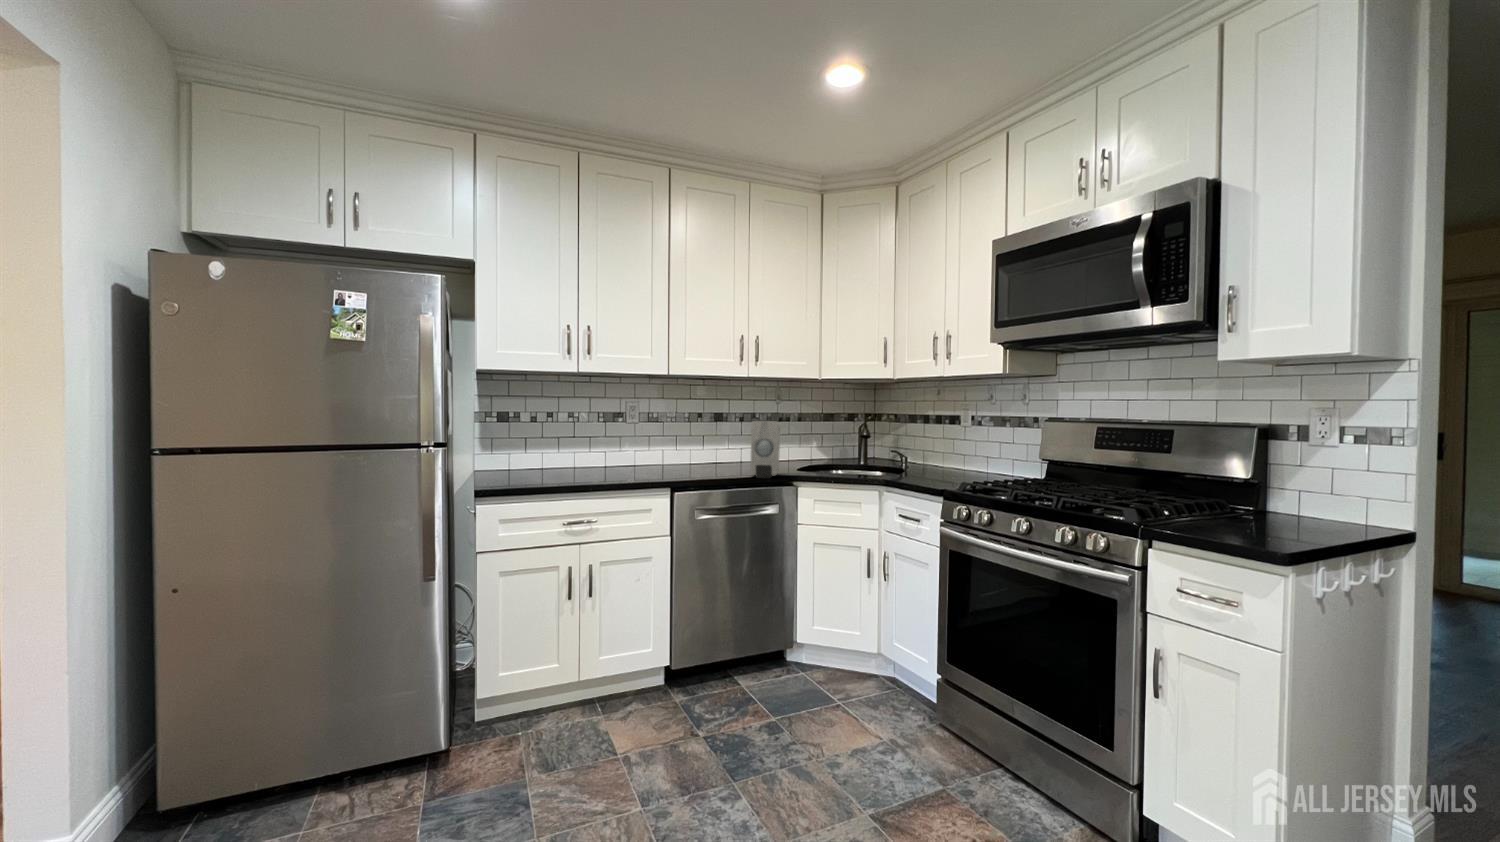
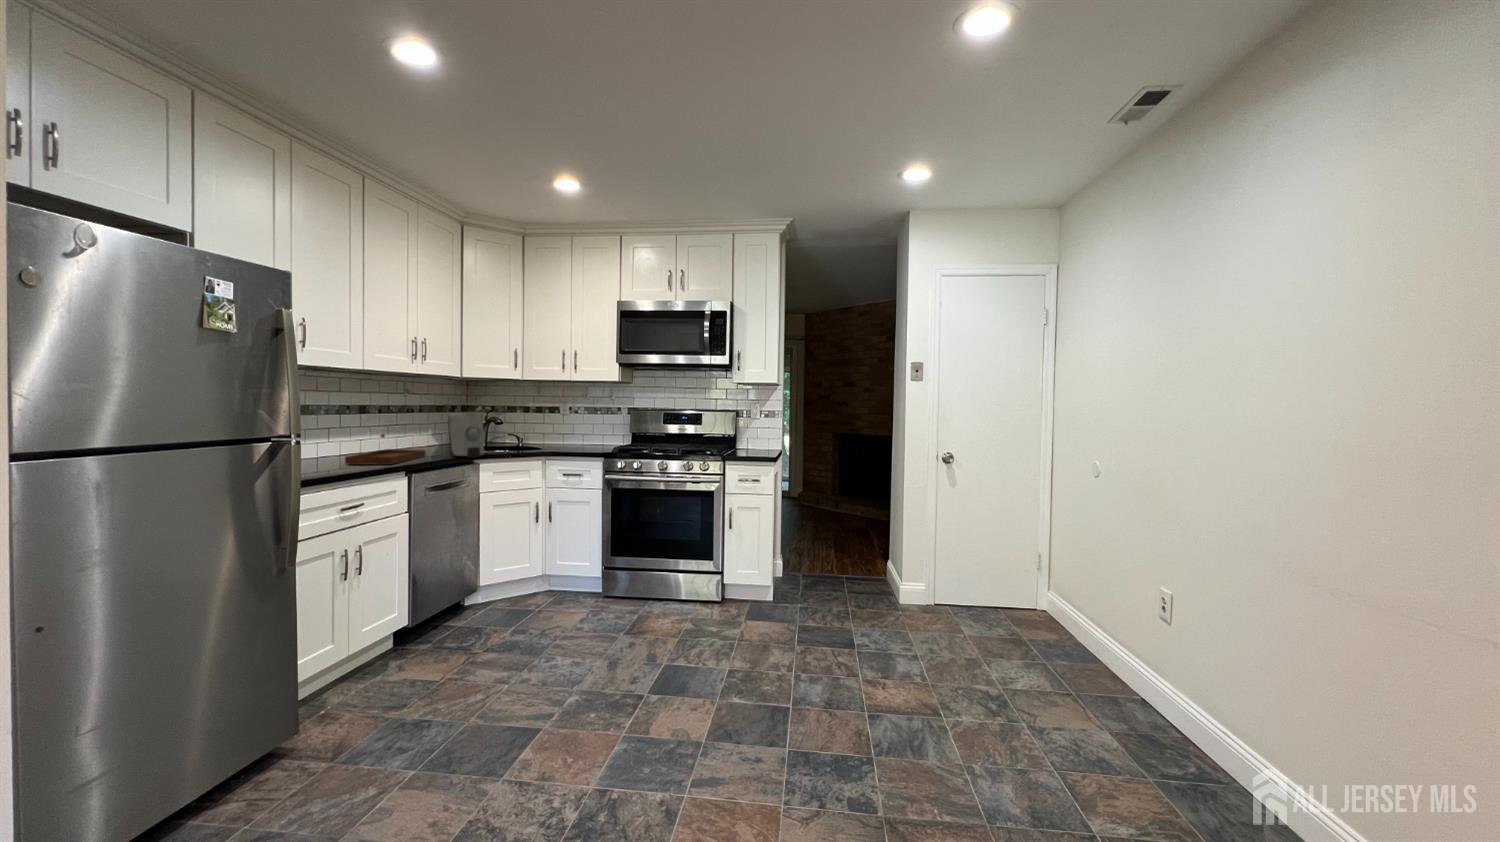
tray: none [649,443,743,477] -> present [345,434,426,465]

